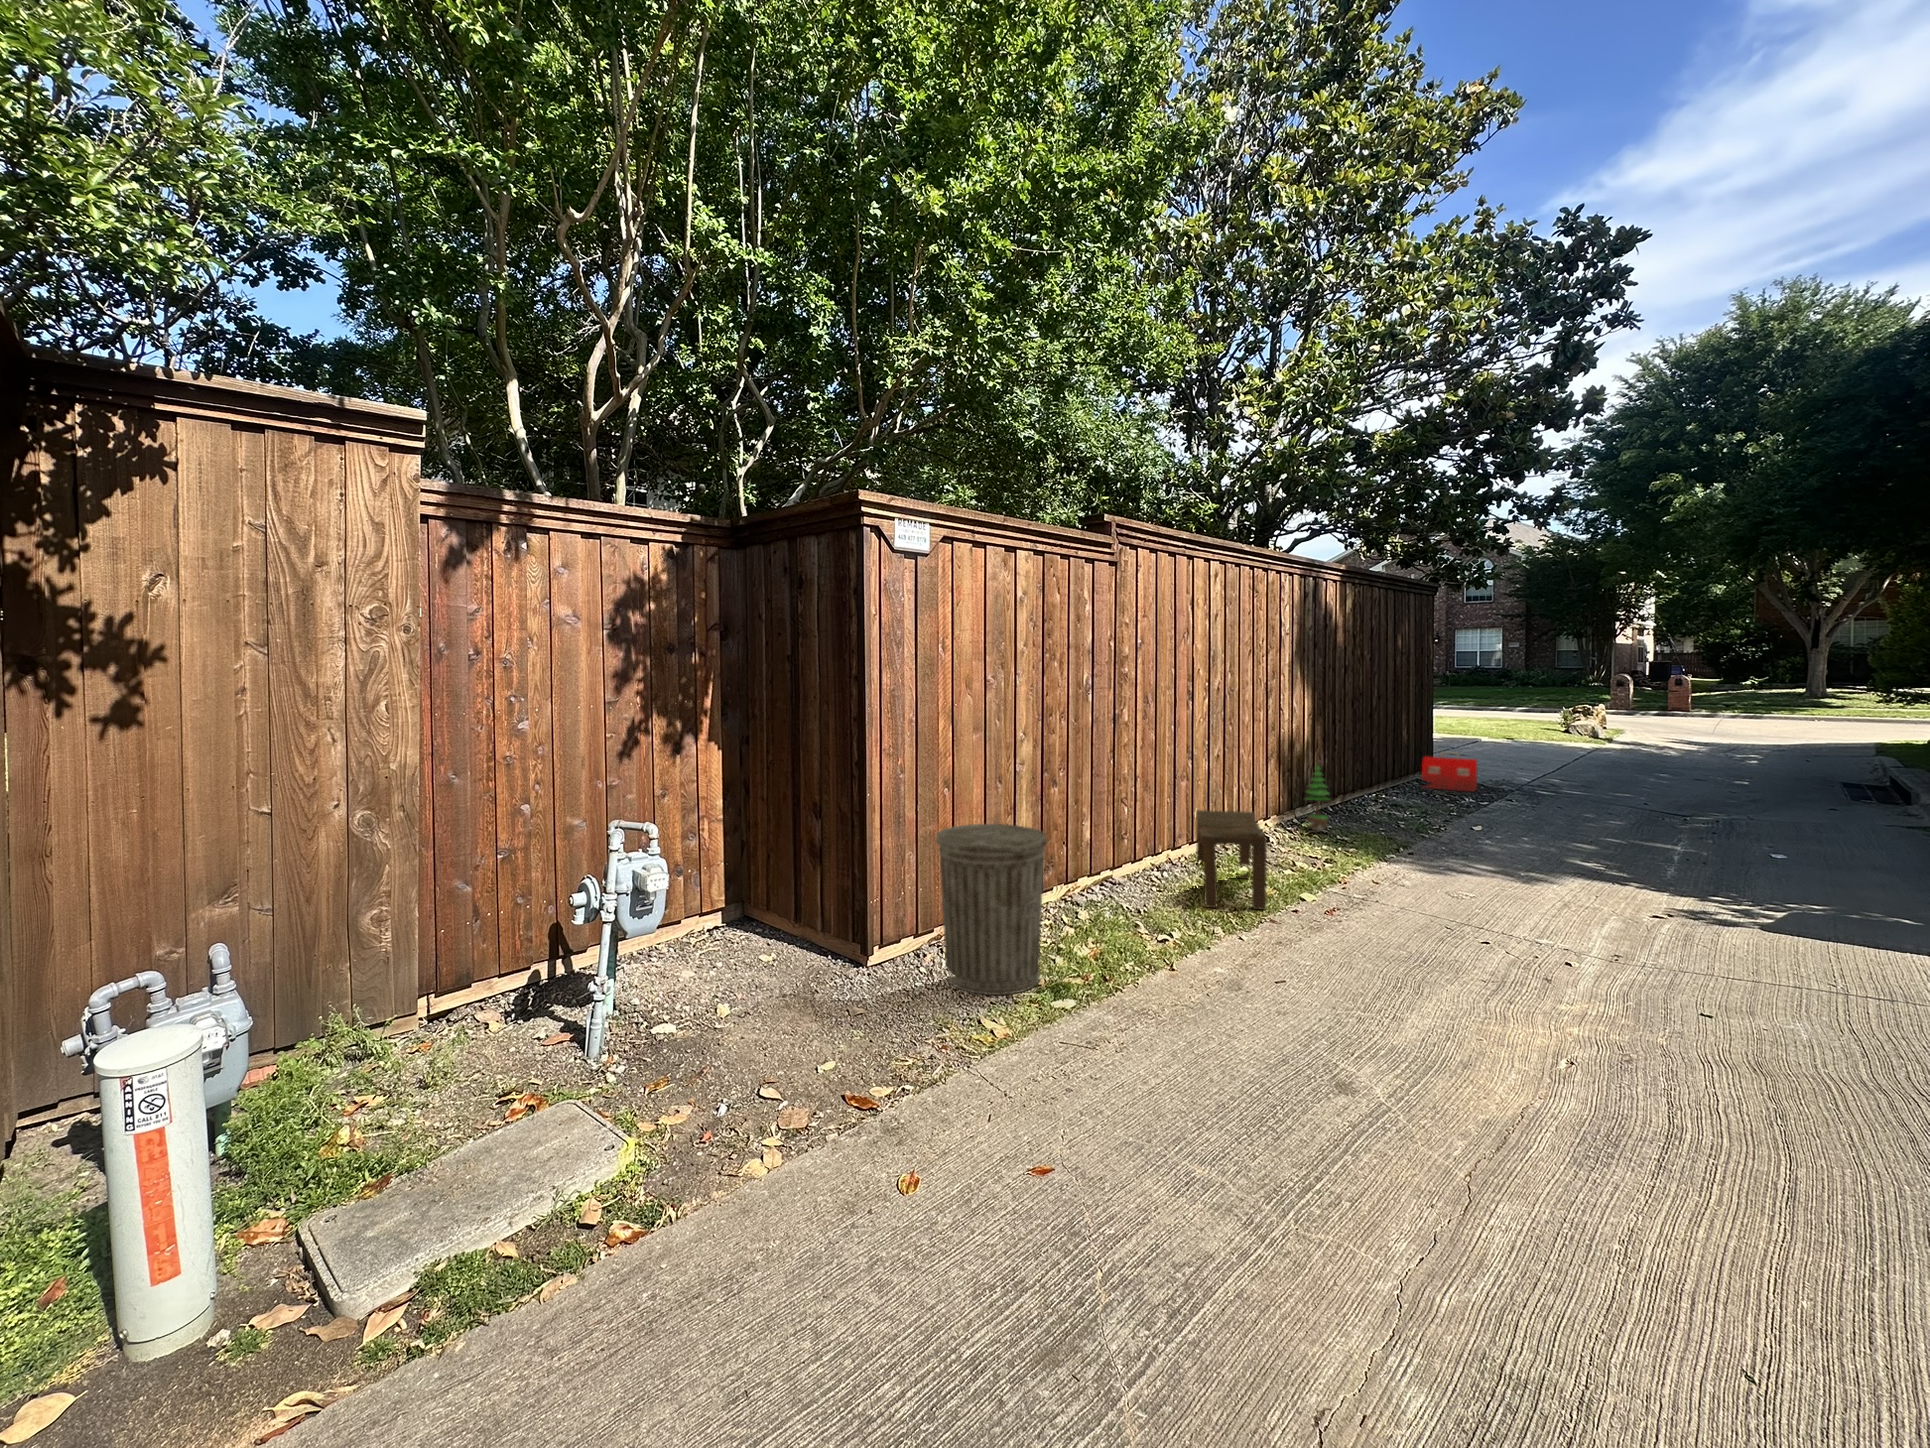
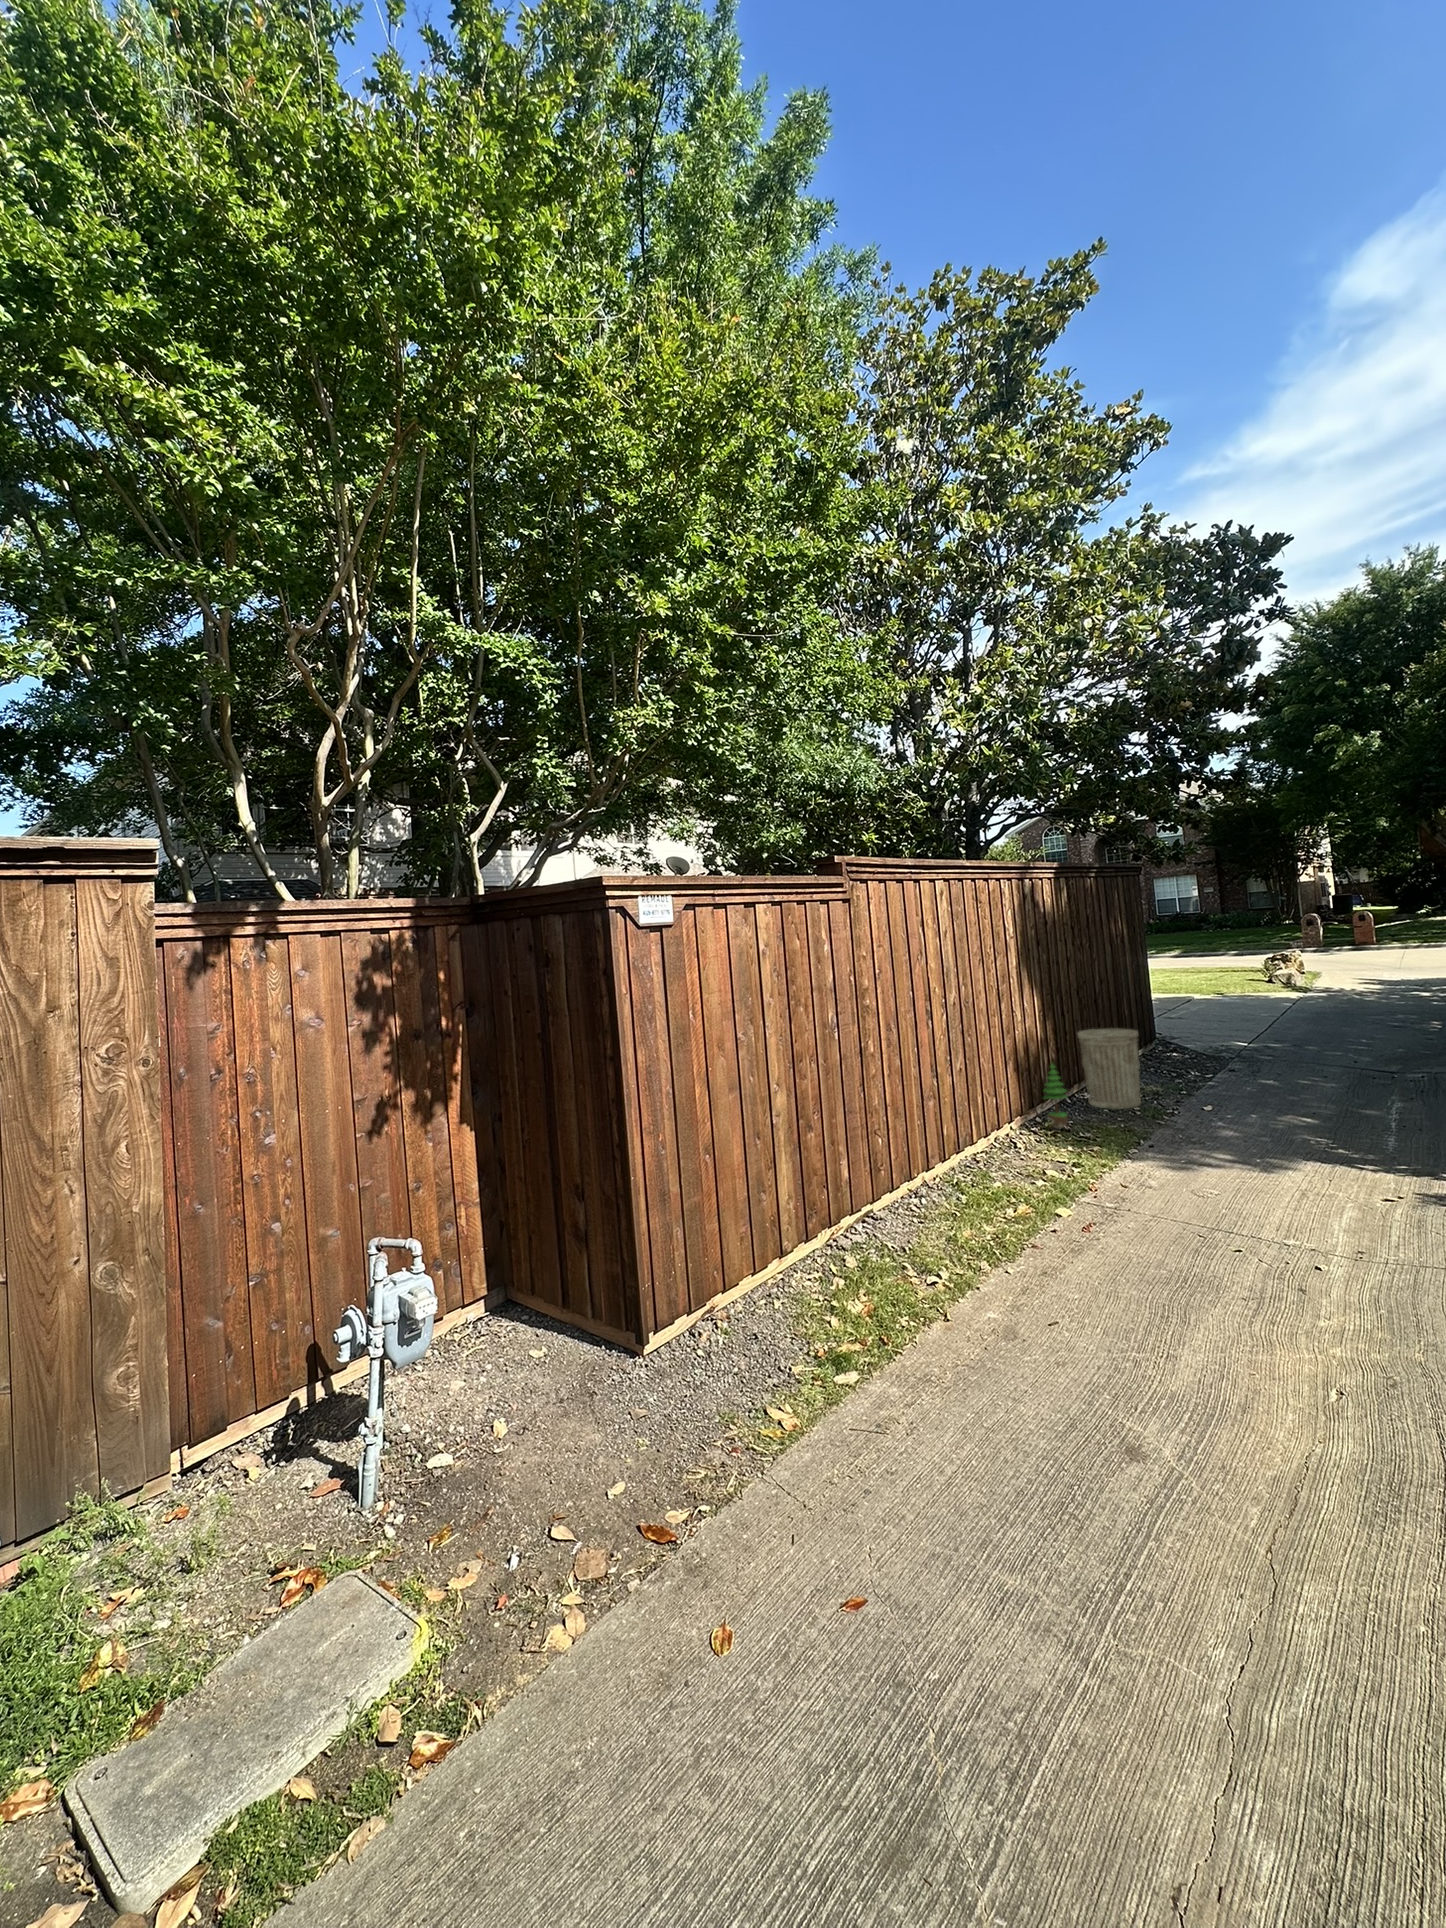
toolbox: present [1422,752,1478,792] -> none [1146,1028,1200,1066]
bench: present [1196,810,1267,909] -> none [944,1127,1025,1236]
trash can: present [936,824,1047,995] -> present [1078,1028,1141,1109]

